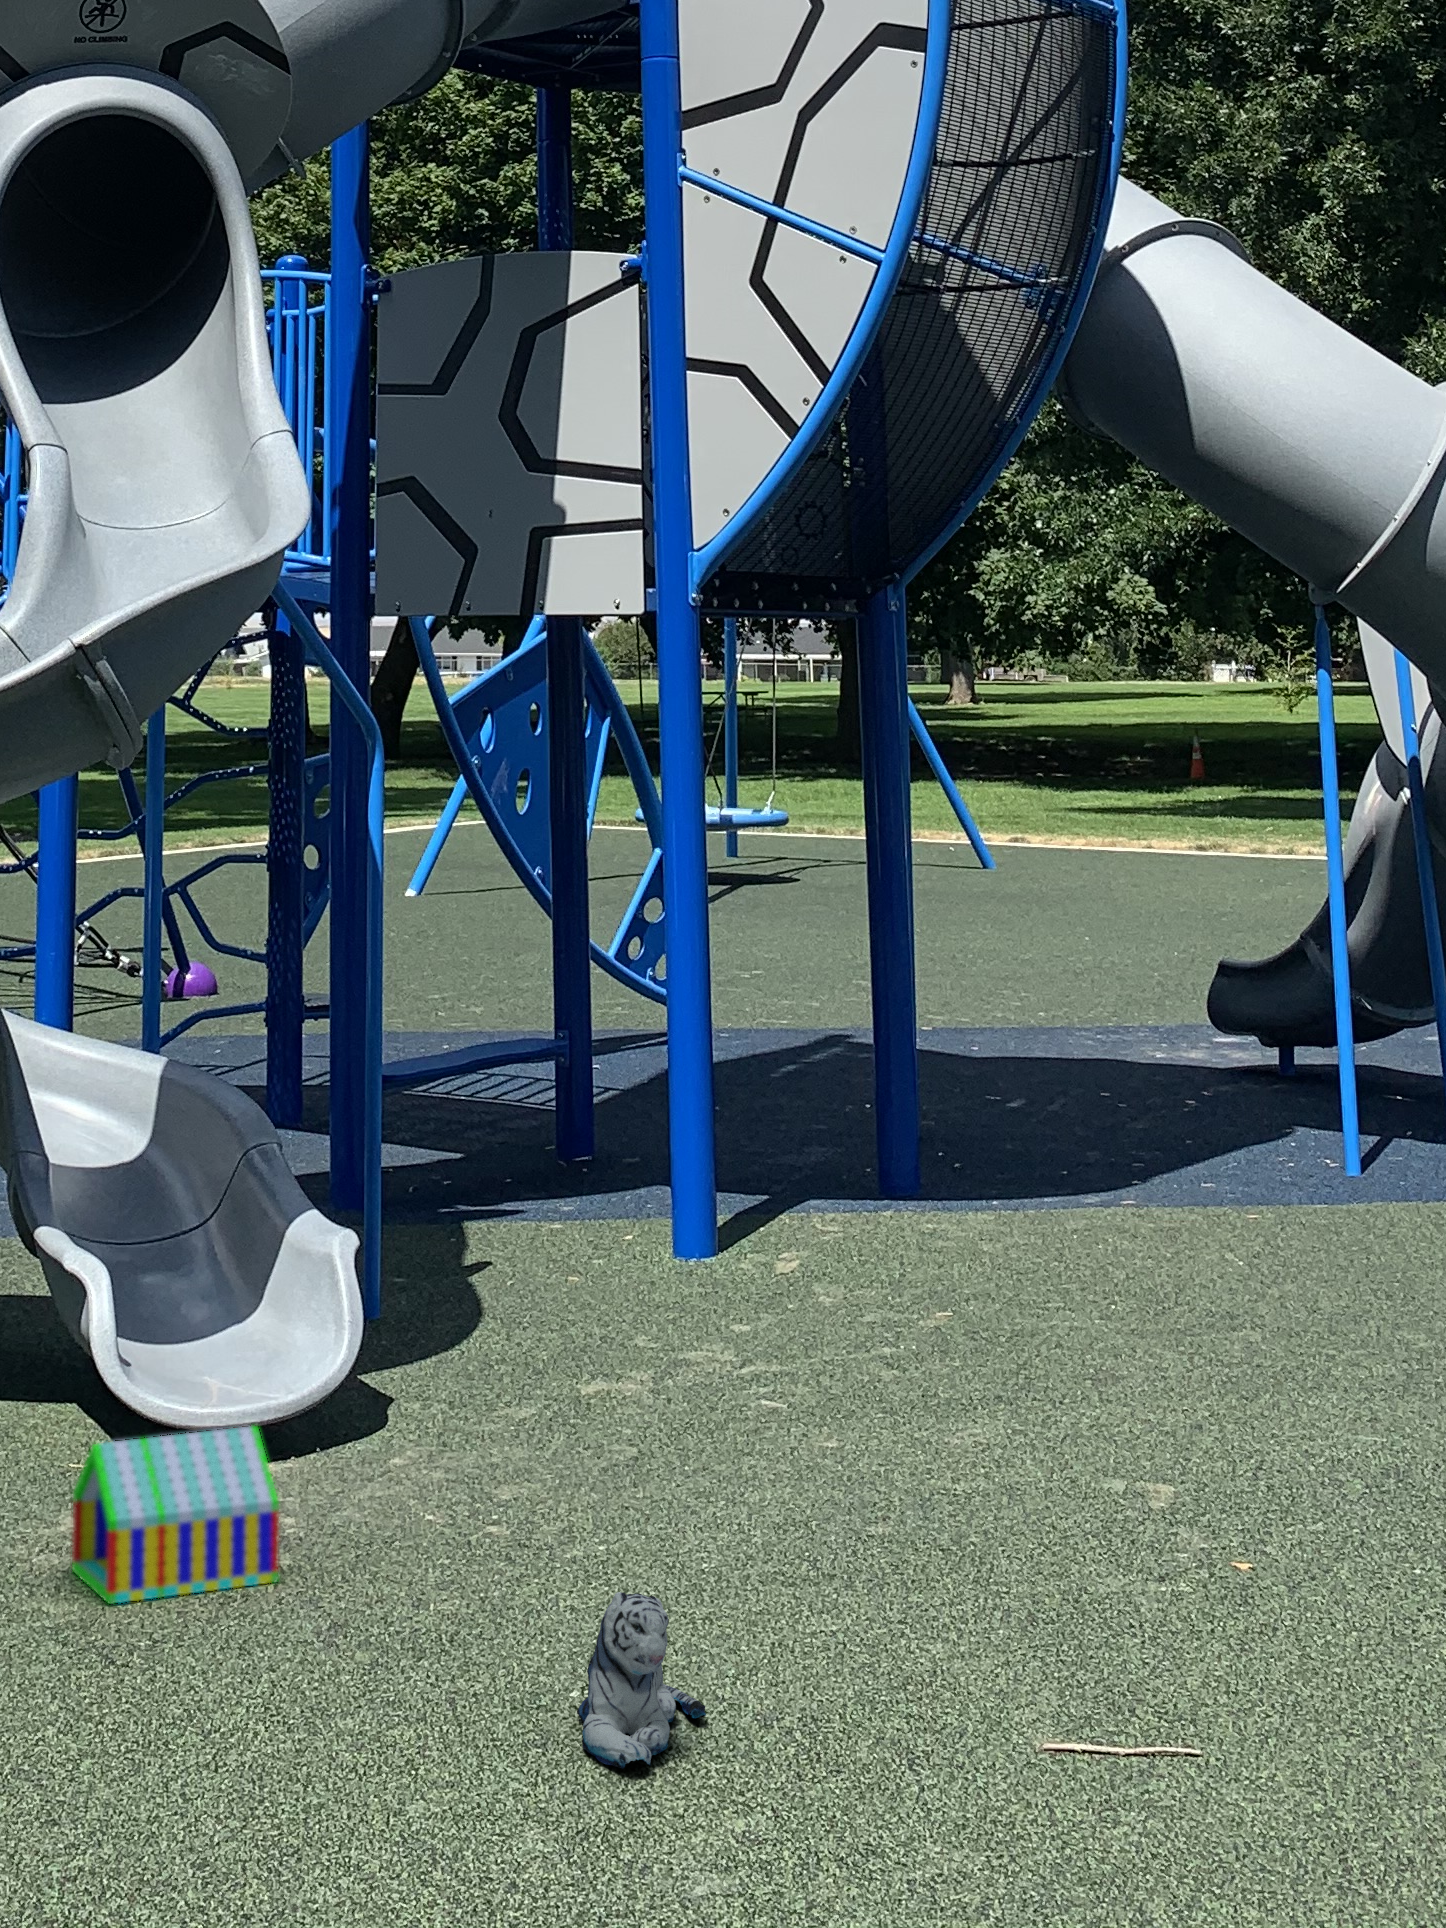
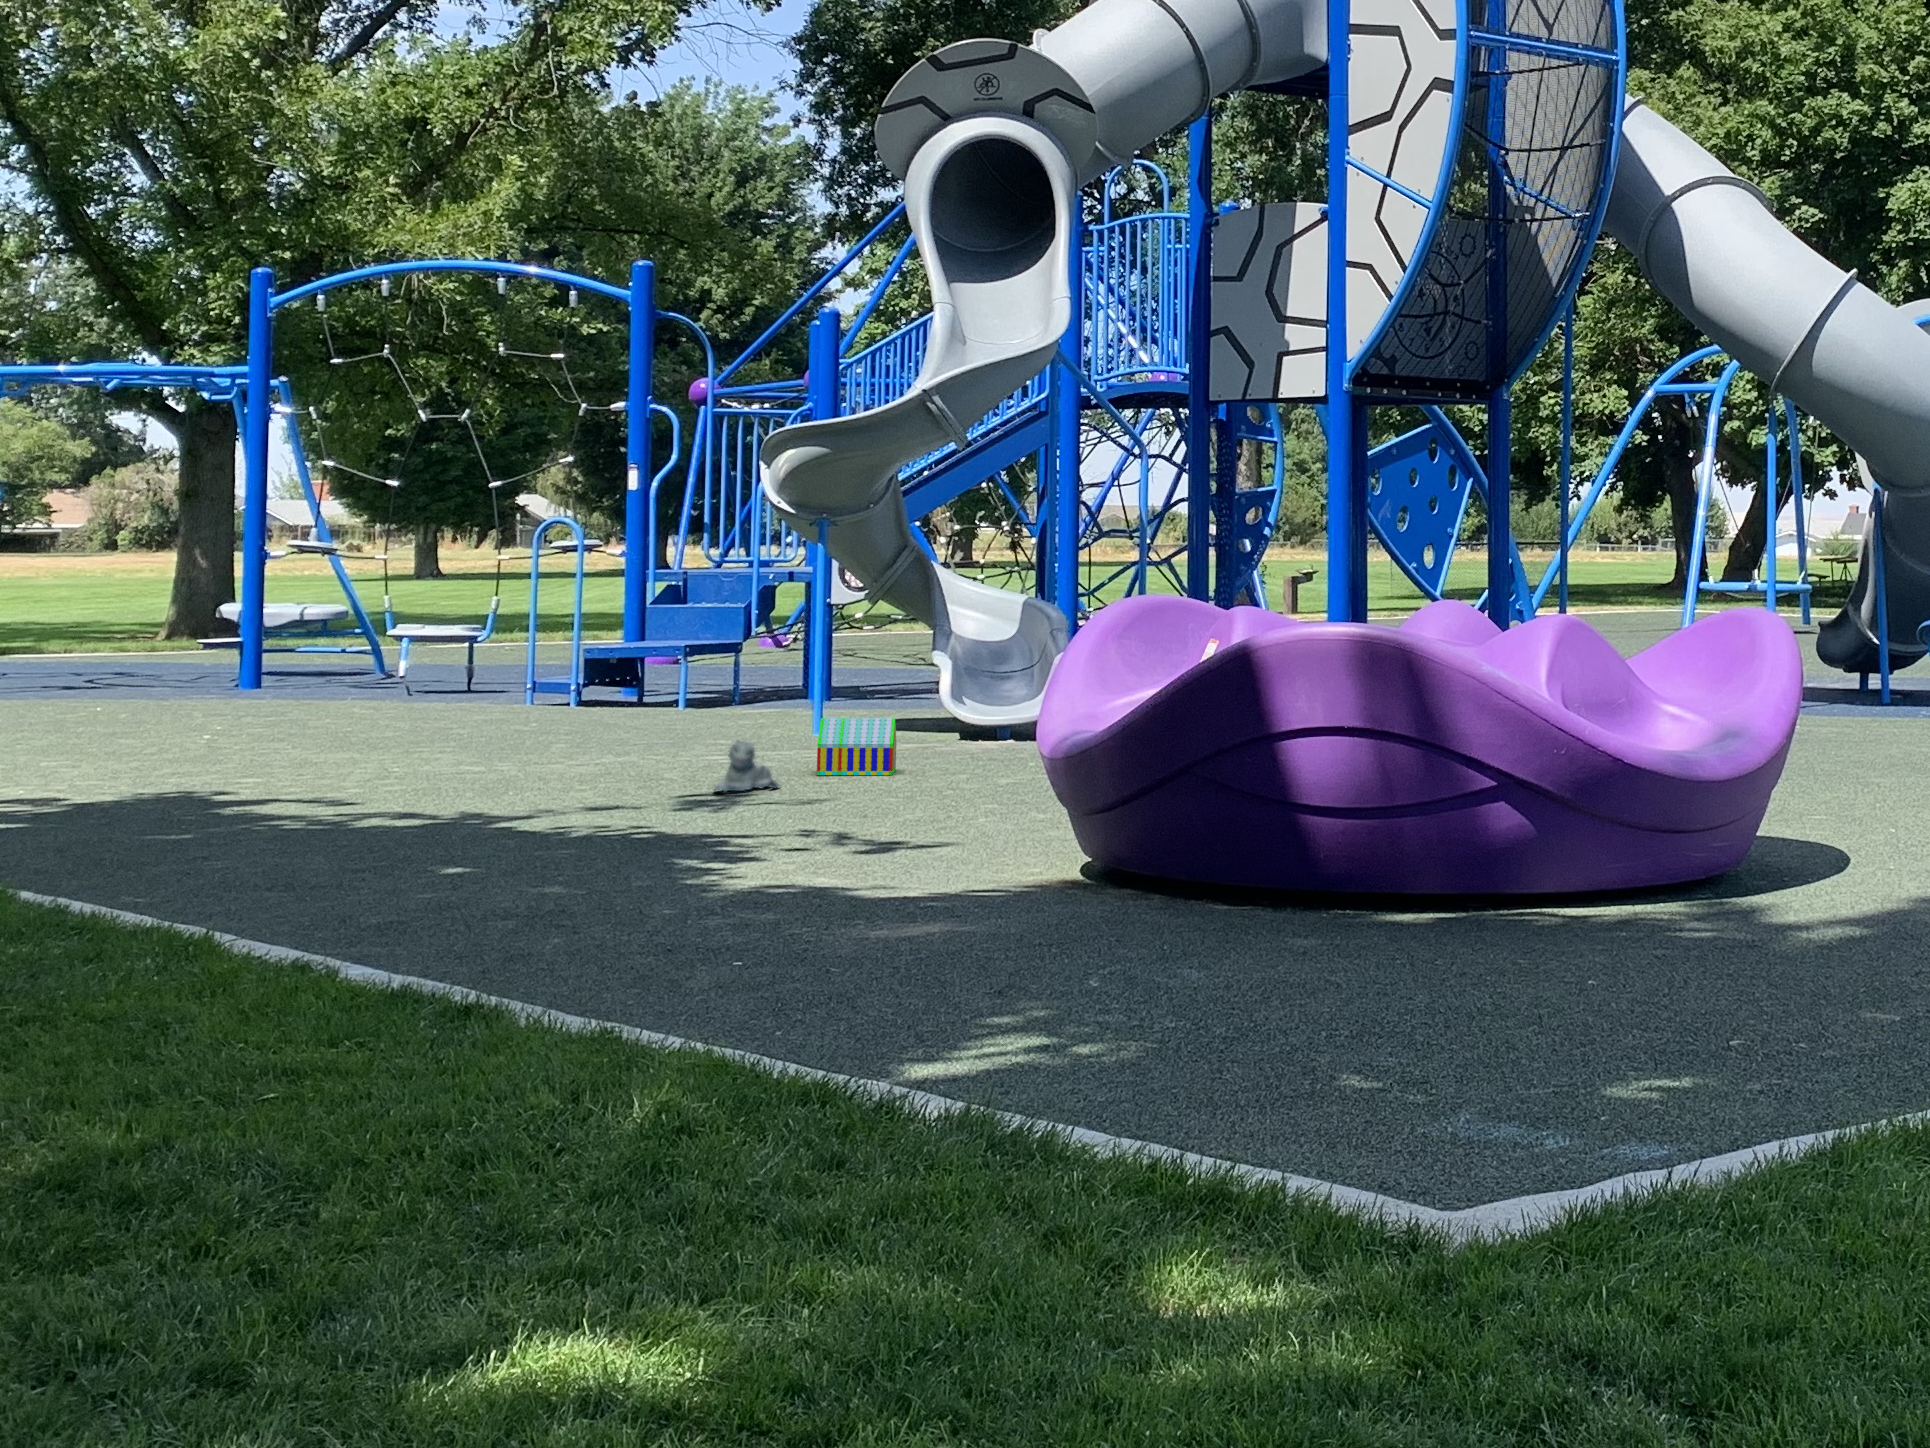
plush toy: present [577,1592,706,1768] -> present [714,740,780,792]

